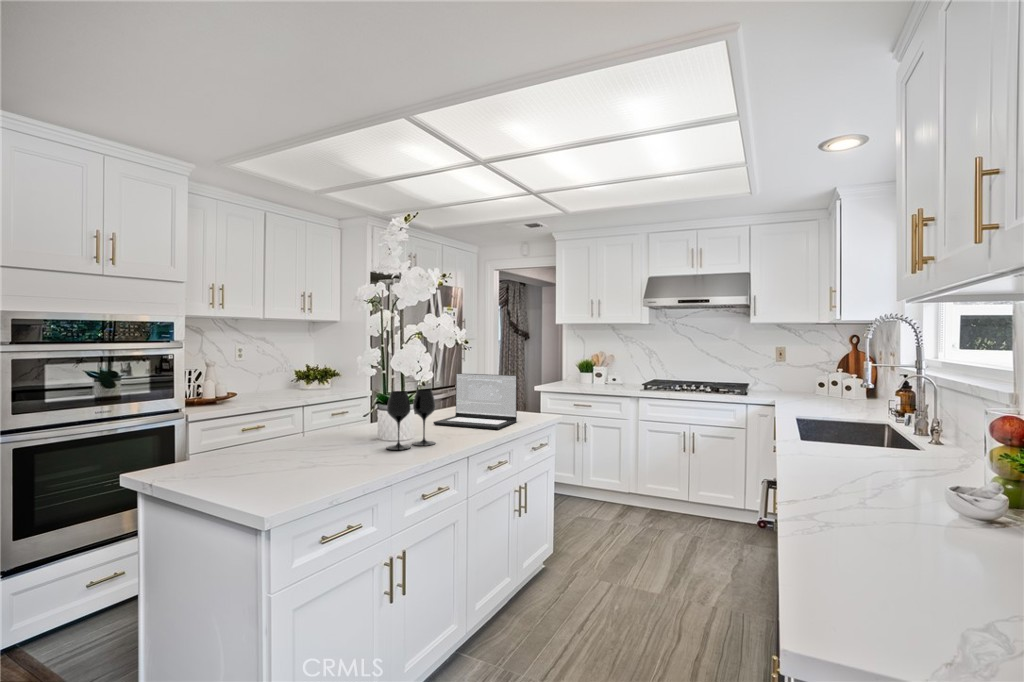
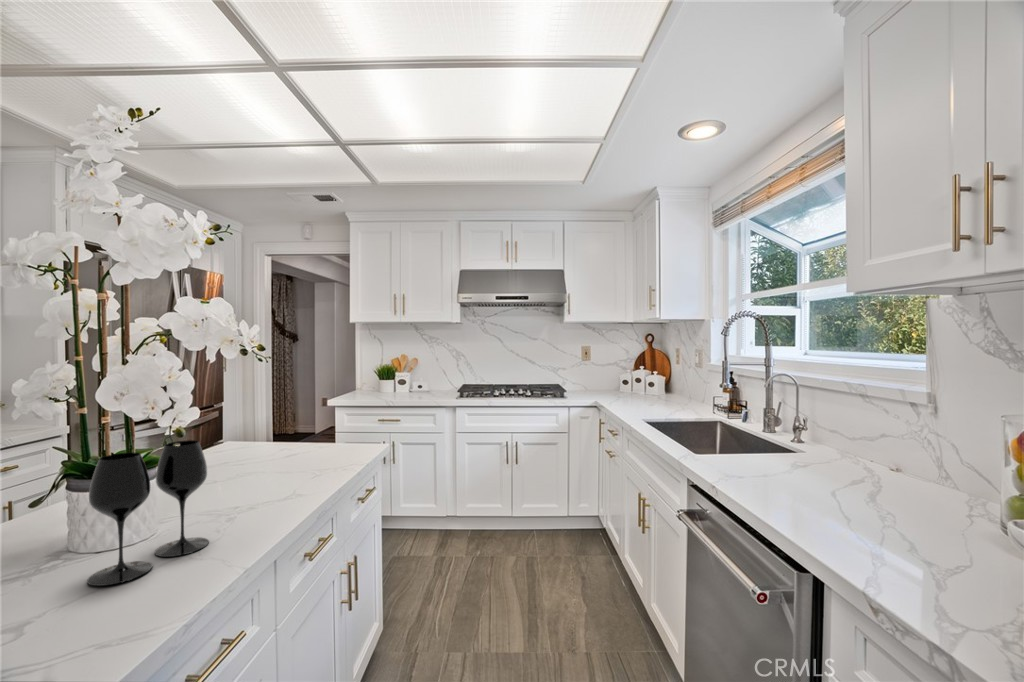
laptop: present [433,373,517,429] -> none [192,396,340,490]

